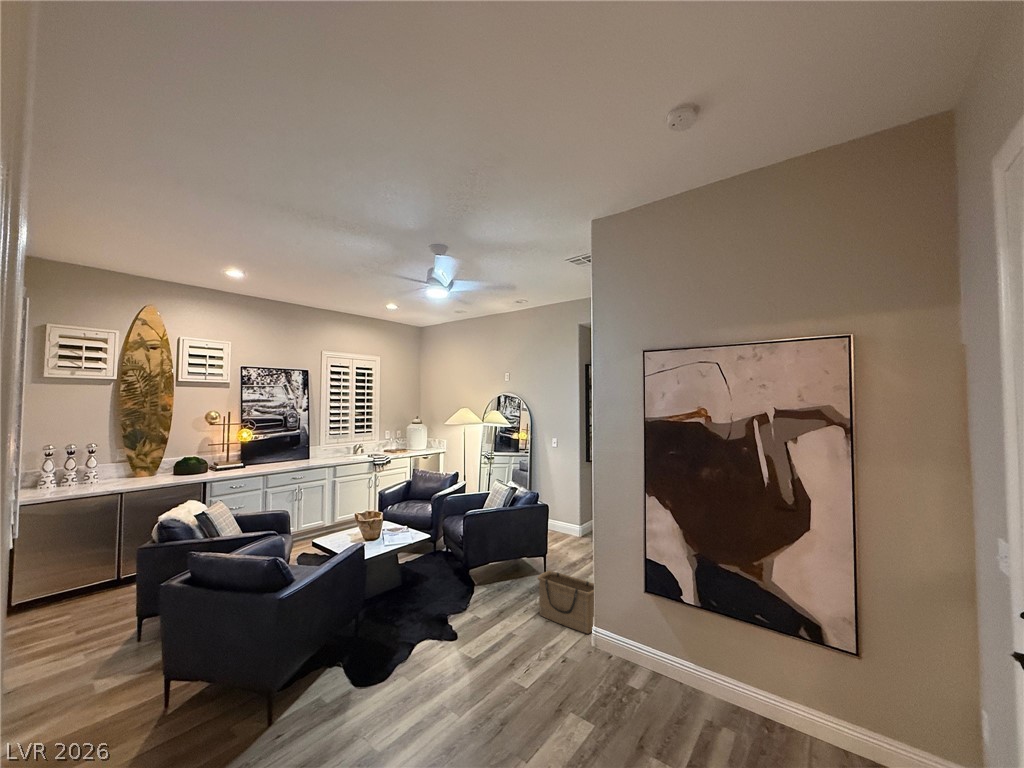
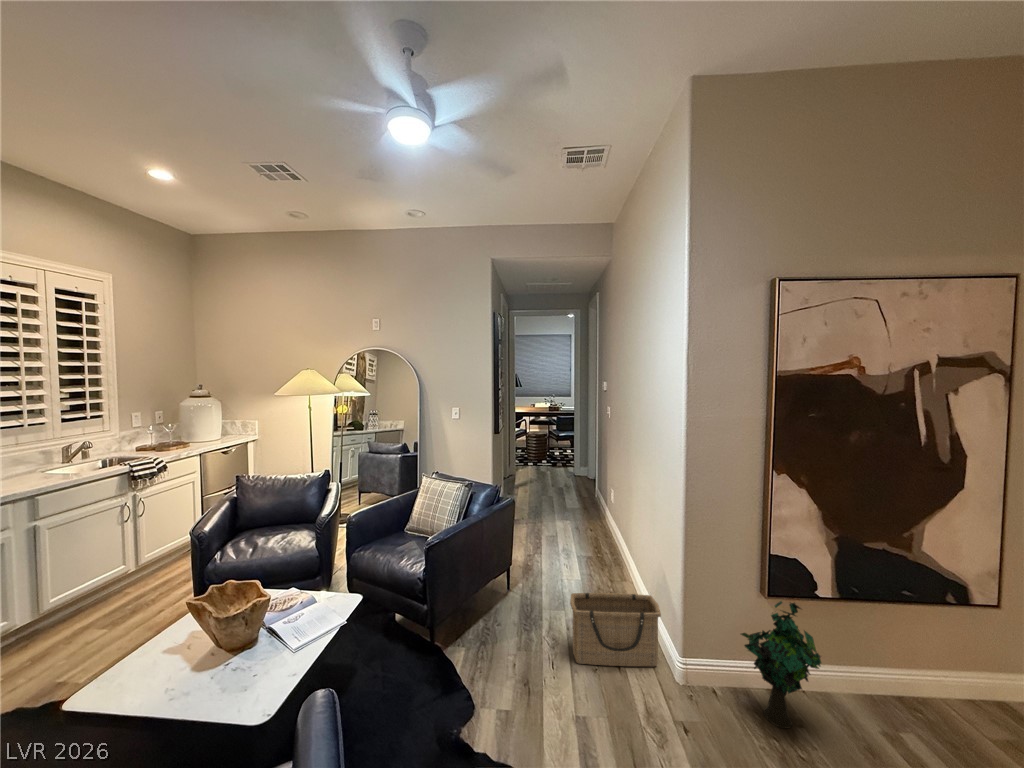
decorative plant: none [608,593,663,687] -> present [741,601,821,728]

